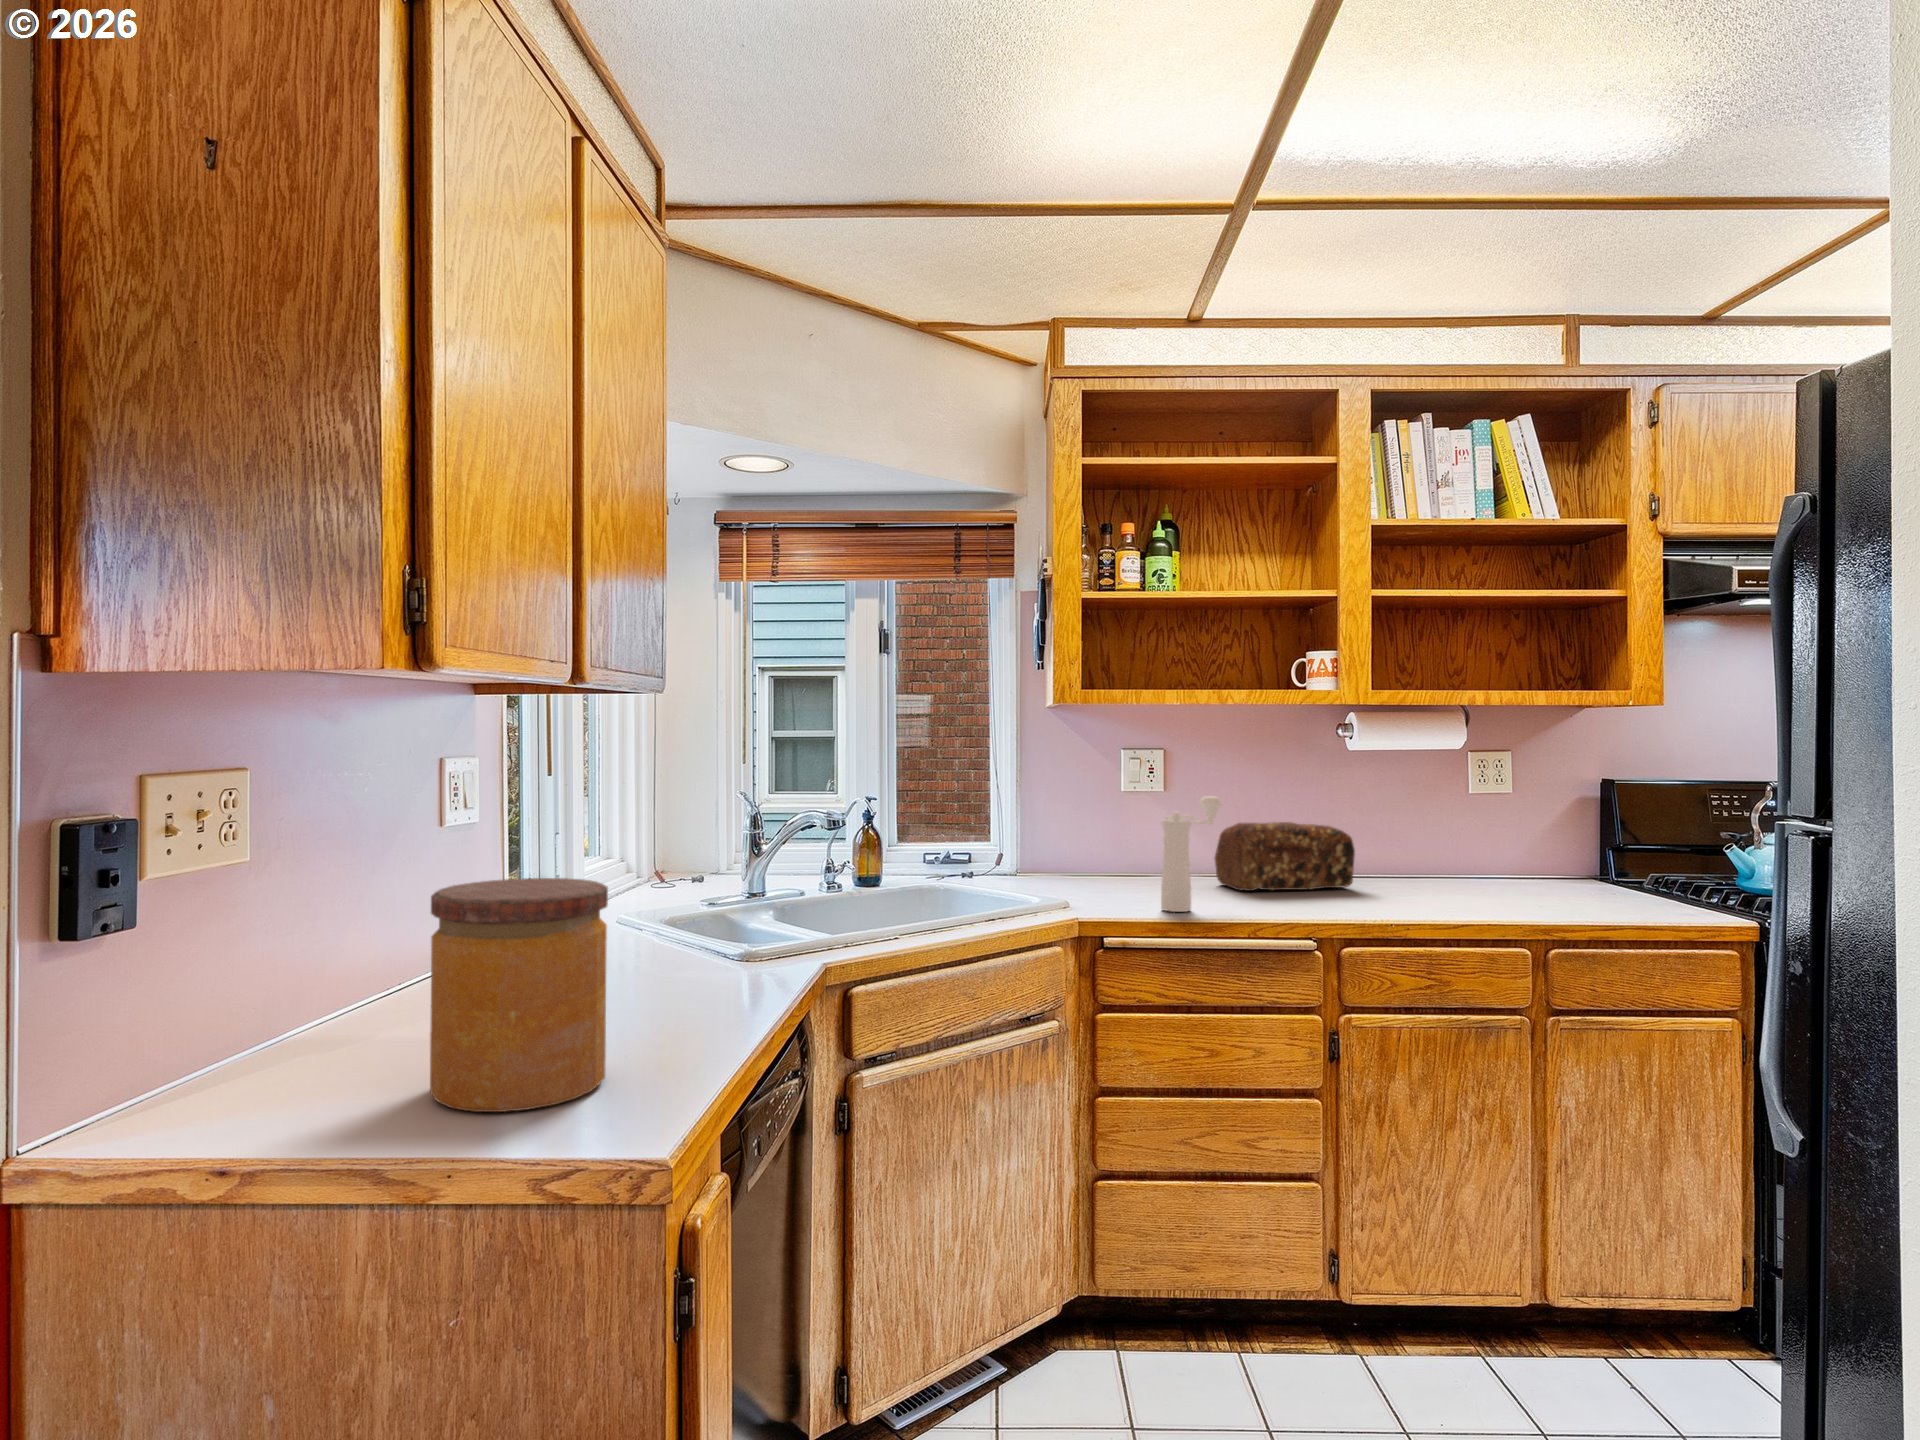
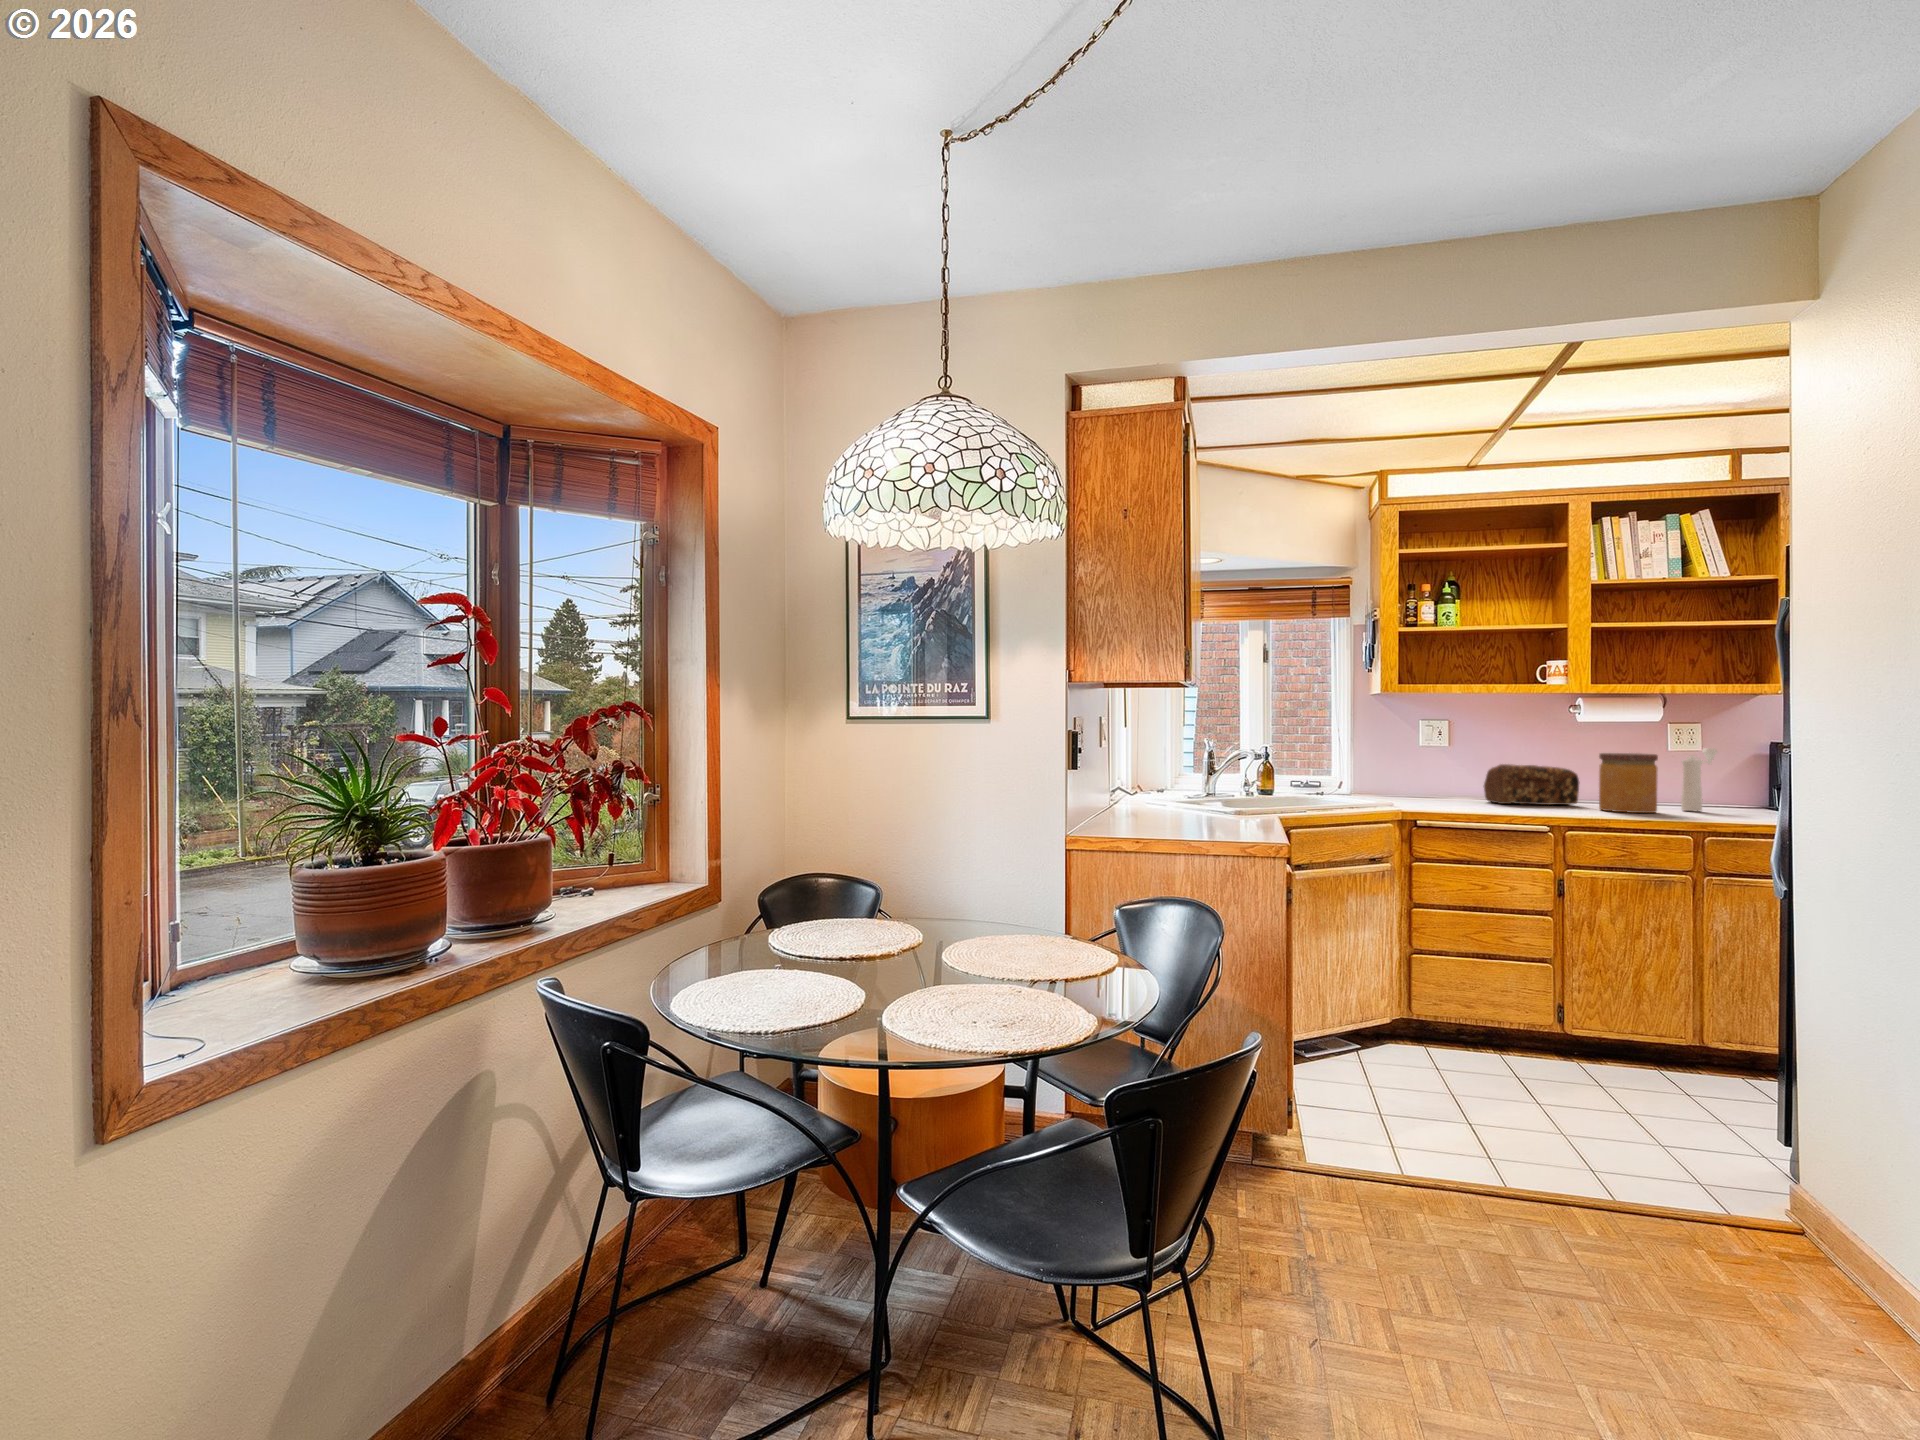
pepper mill: present [1161,797,1222,912] -> present [1681,748,1717,812]
jar: present [430,878,608,1112] -> present [1599,753,1658,813]

